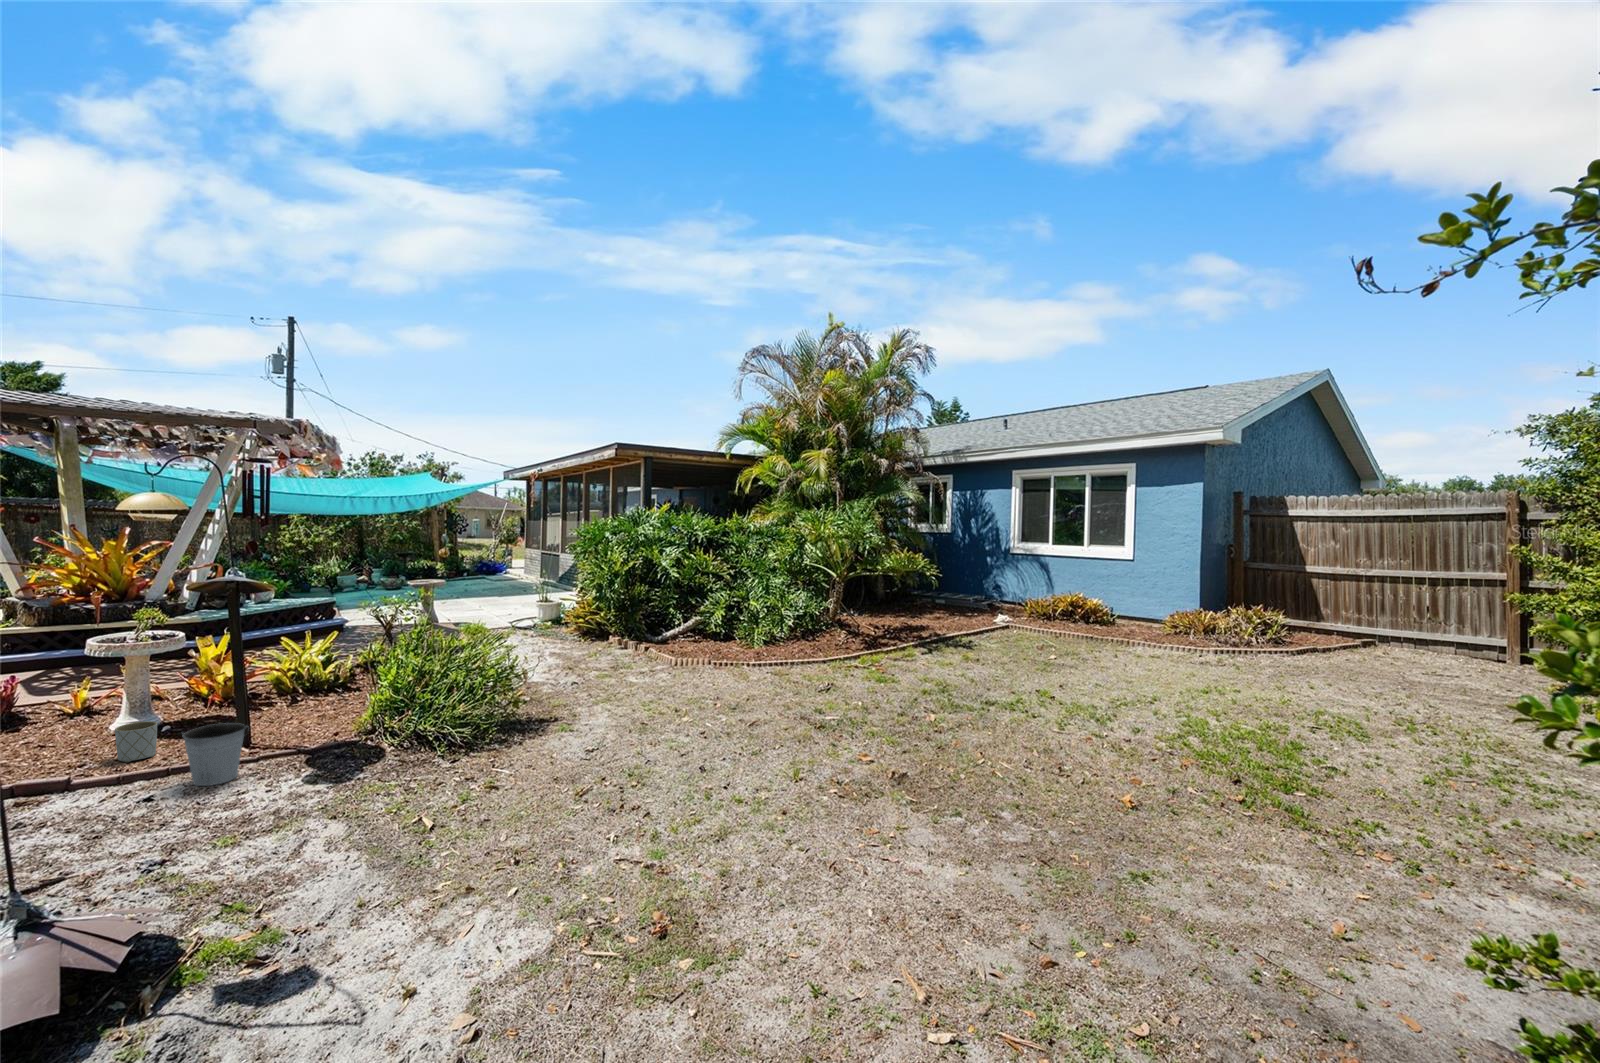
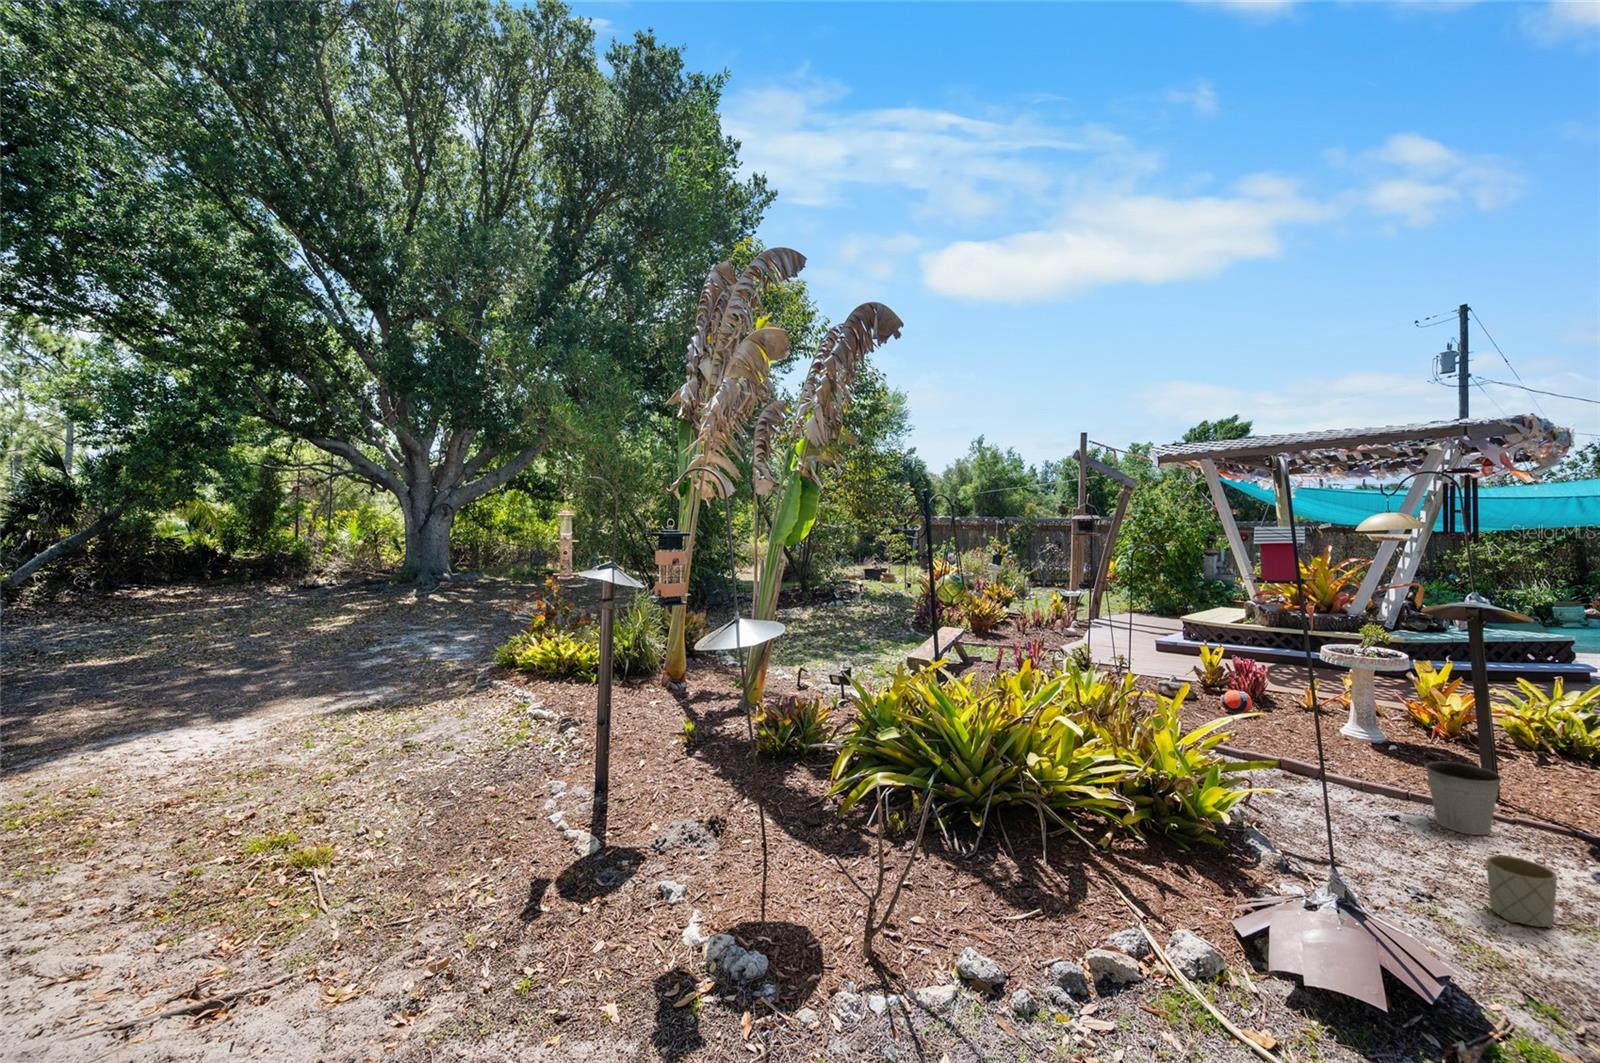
planter: present [115,721,157,763] -> present [1486,856,1557,928]

